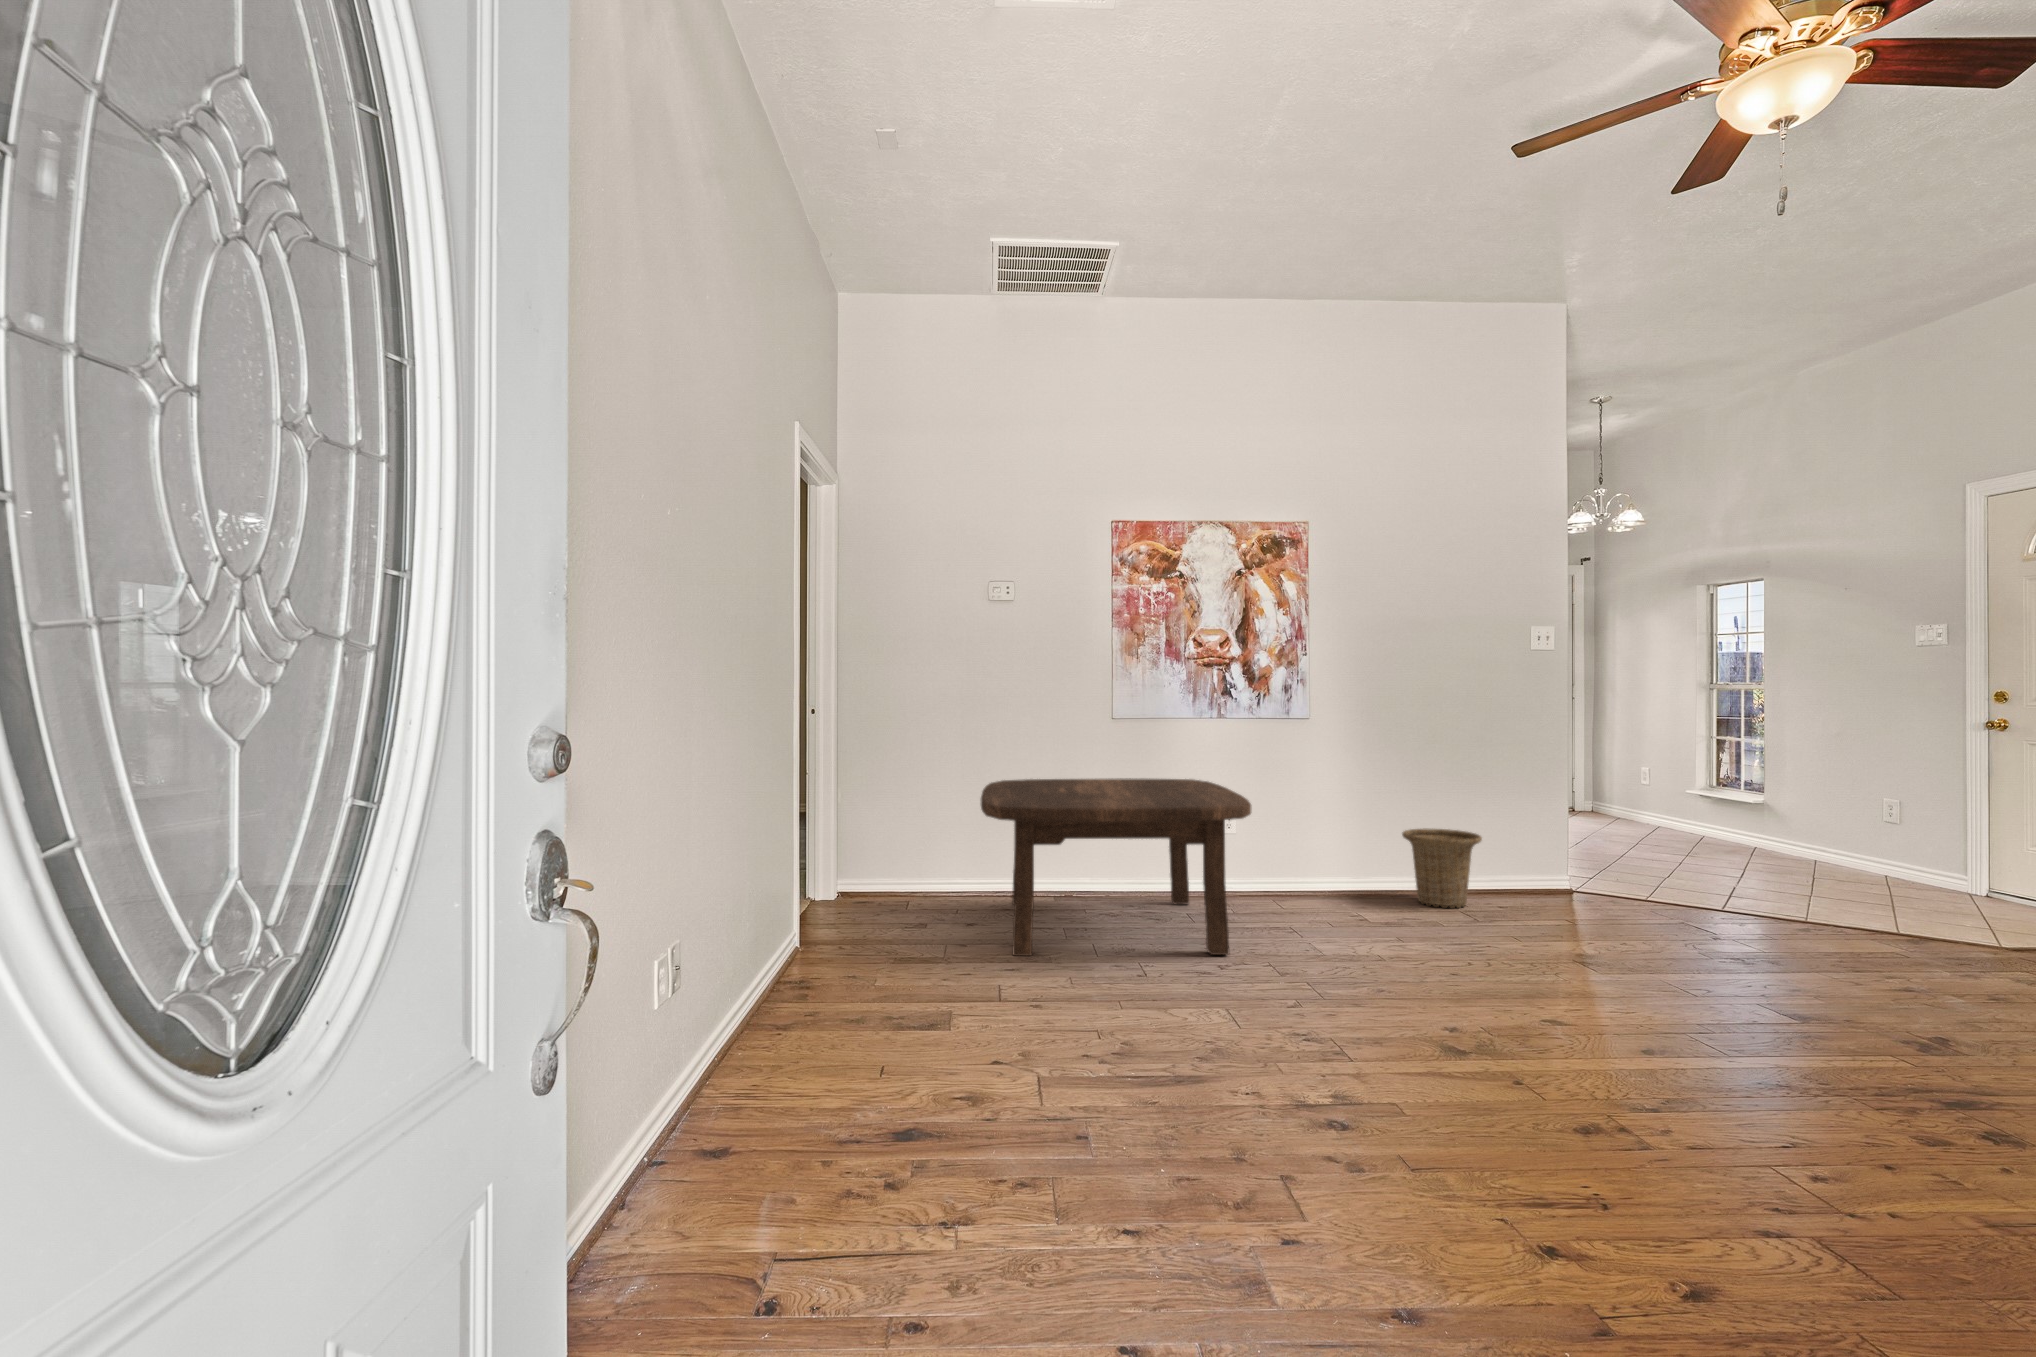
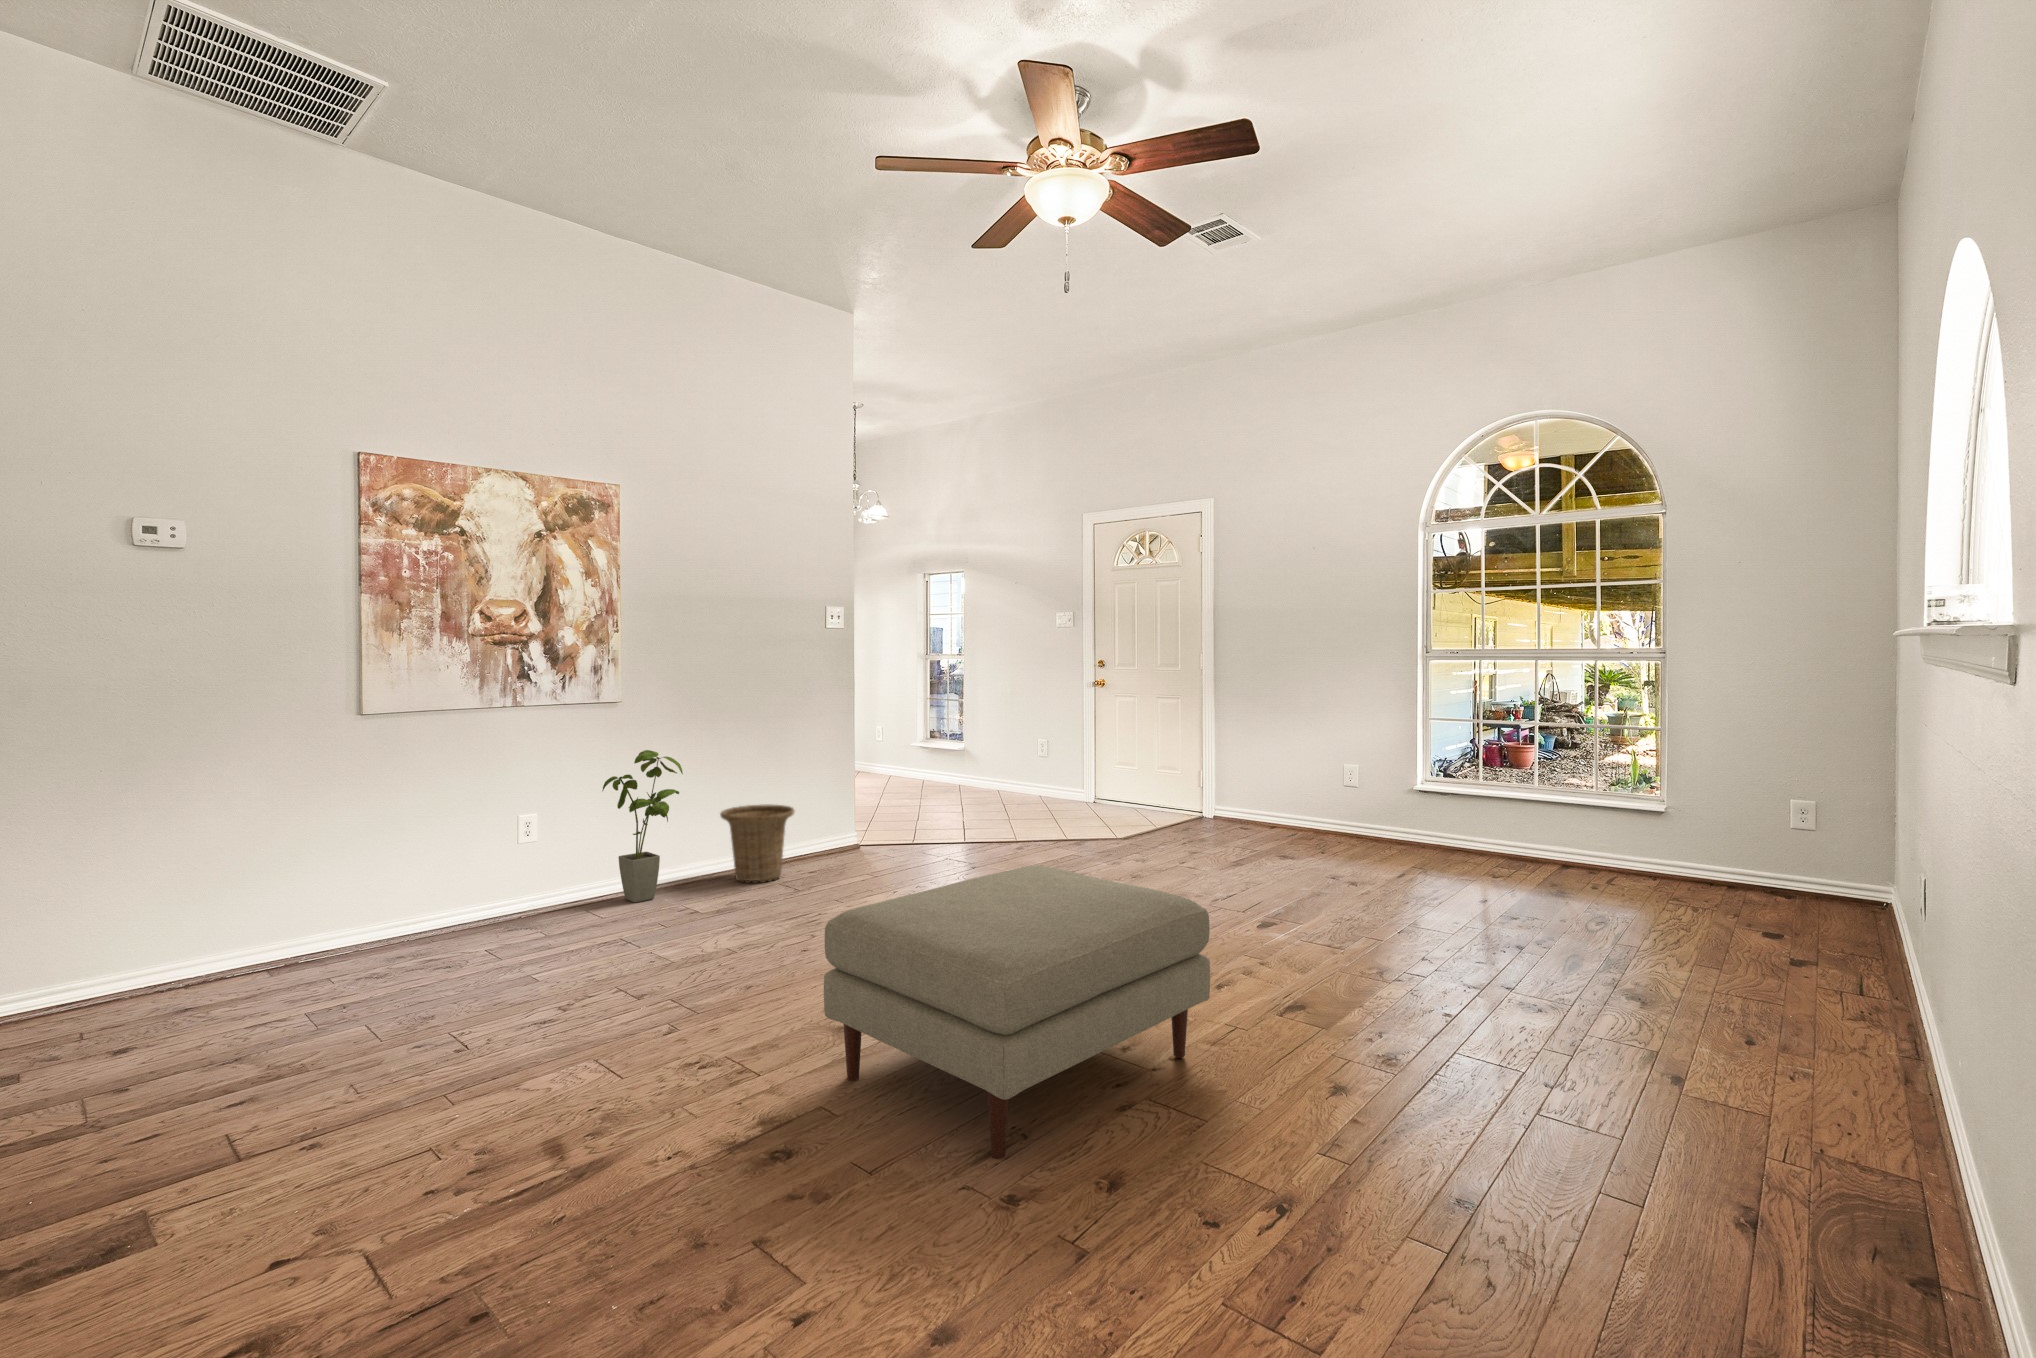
house plant: none [1288,764,1361,904] -> present [602,750,683,902]
coffee table: present [981,778,1251,956] -> none [150,781,590,1068]
ottoman: none [1413,919,1961,1209] -> present [824,866,1210,1159]

